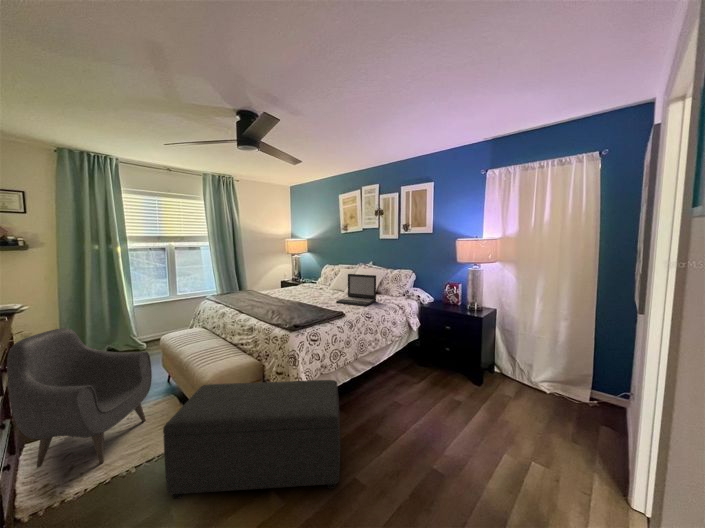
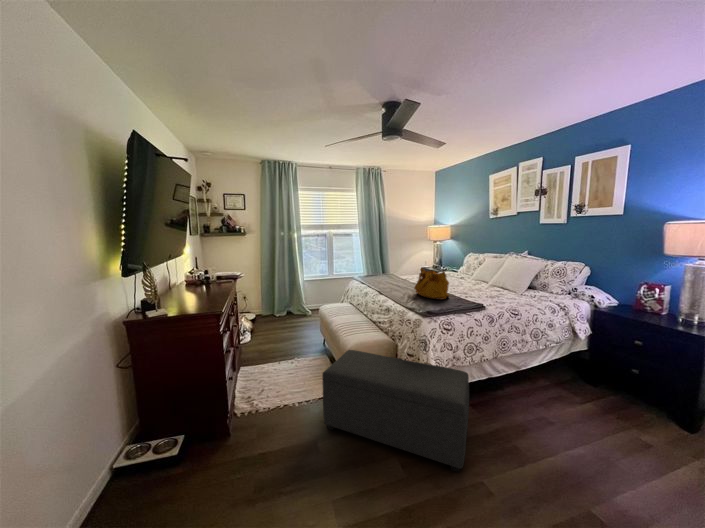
laptop: present [336,274,376,306] -> none [476,264,529,302]
handbag: none [278,281,313,311] -> present [414,268,449,300]
armchair: present [7,328,152,468] -> none [241,292,315,389]

